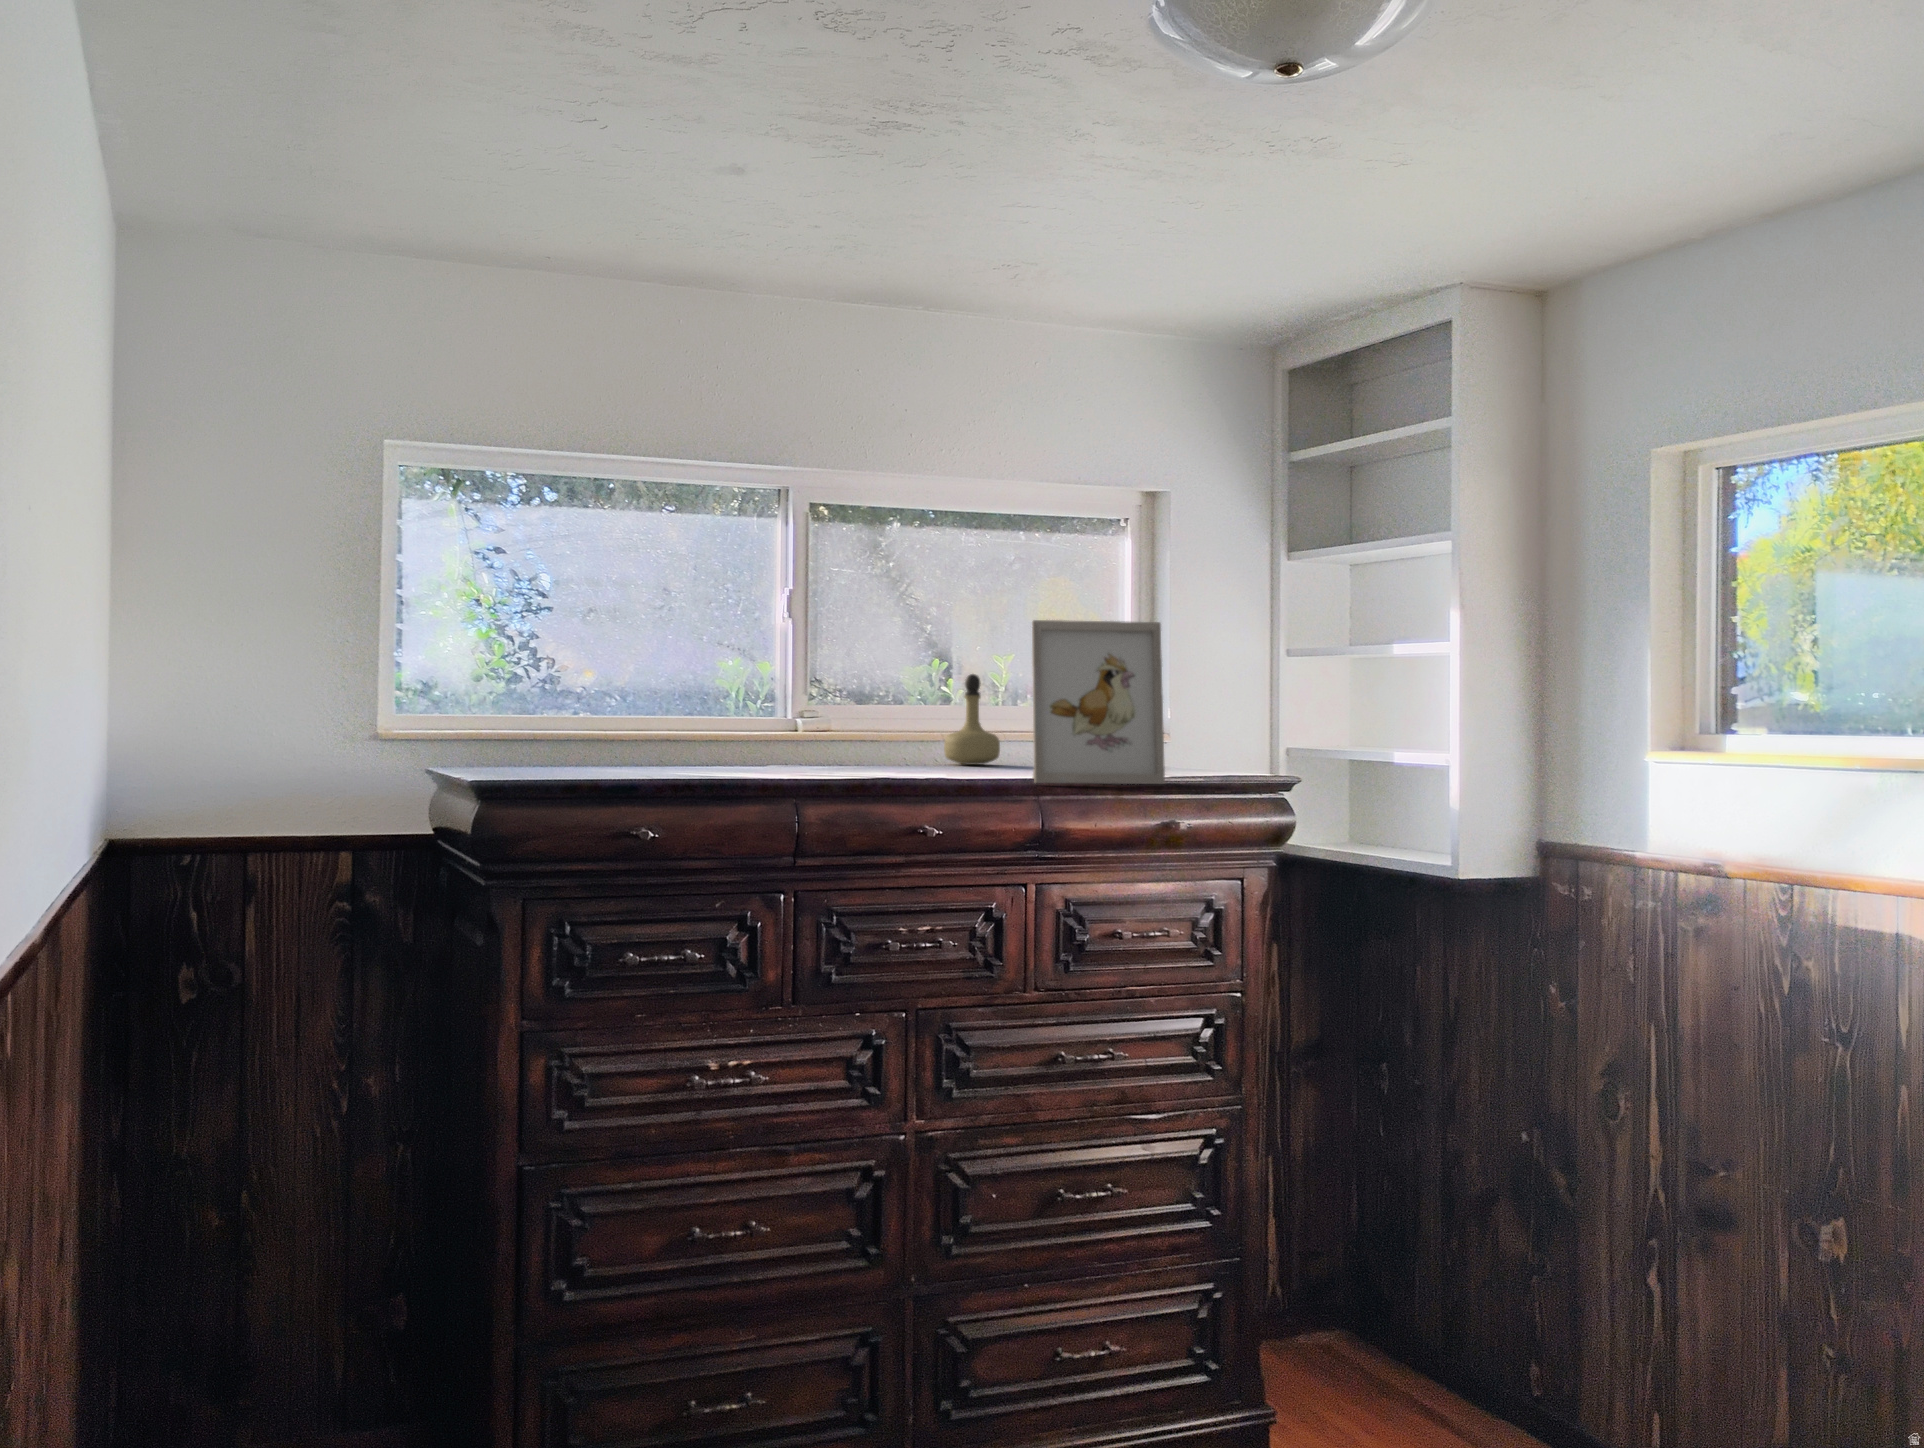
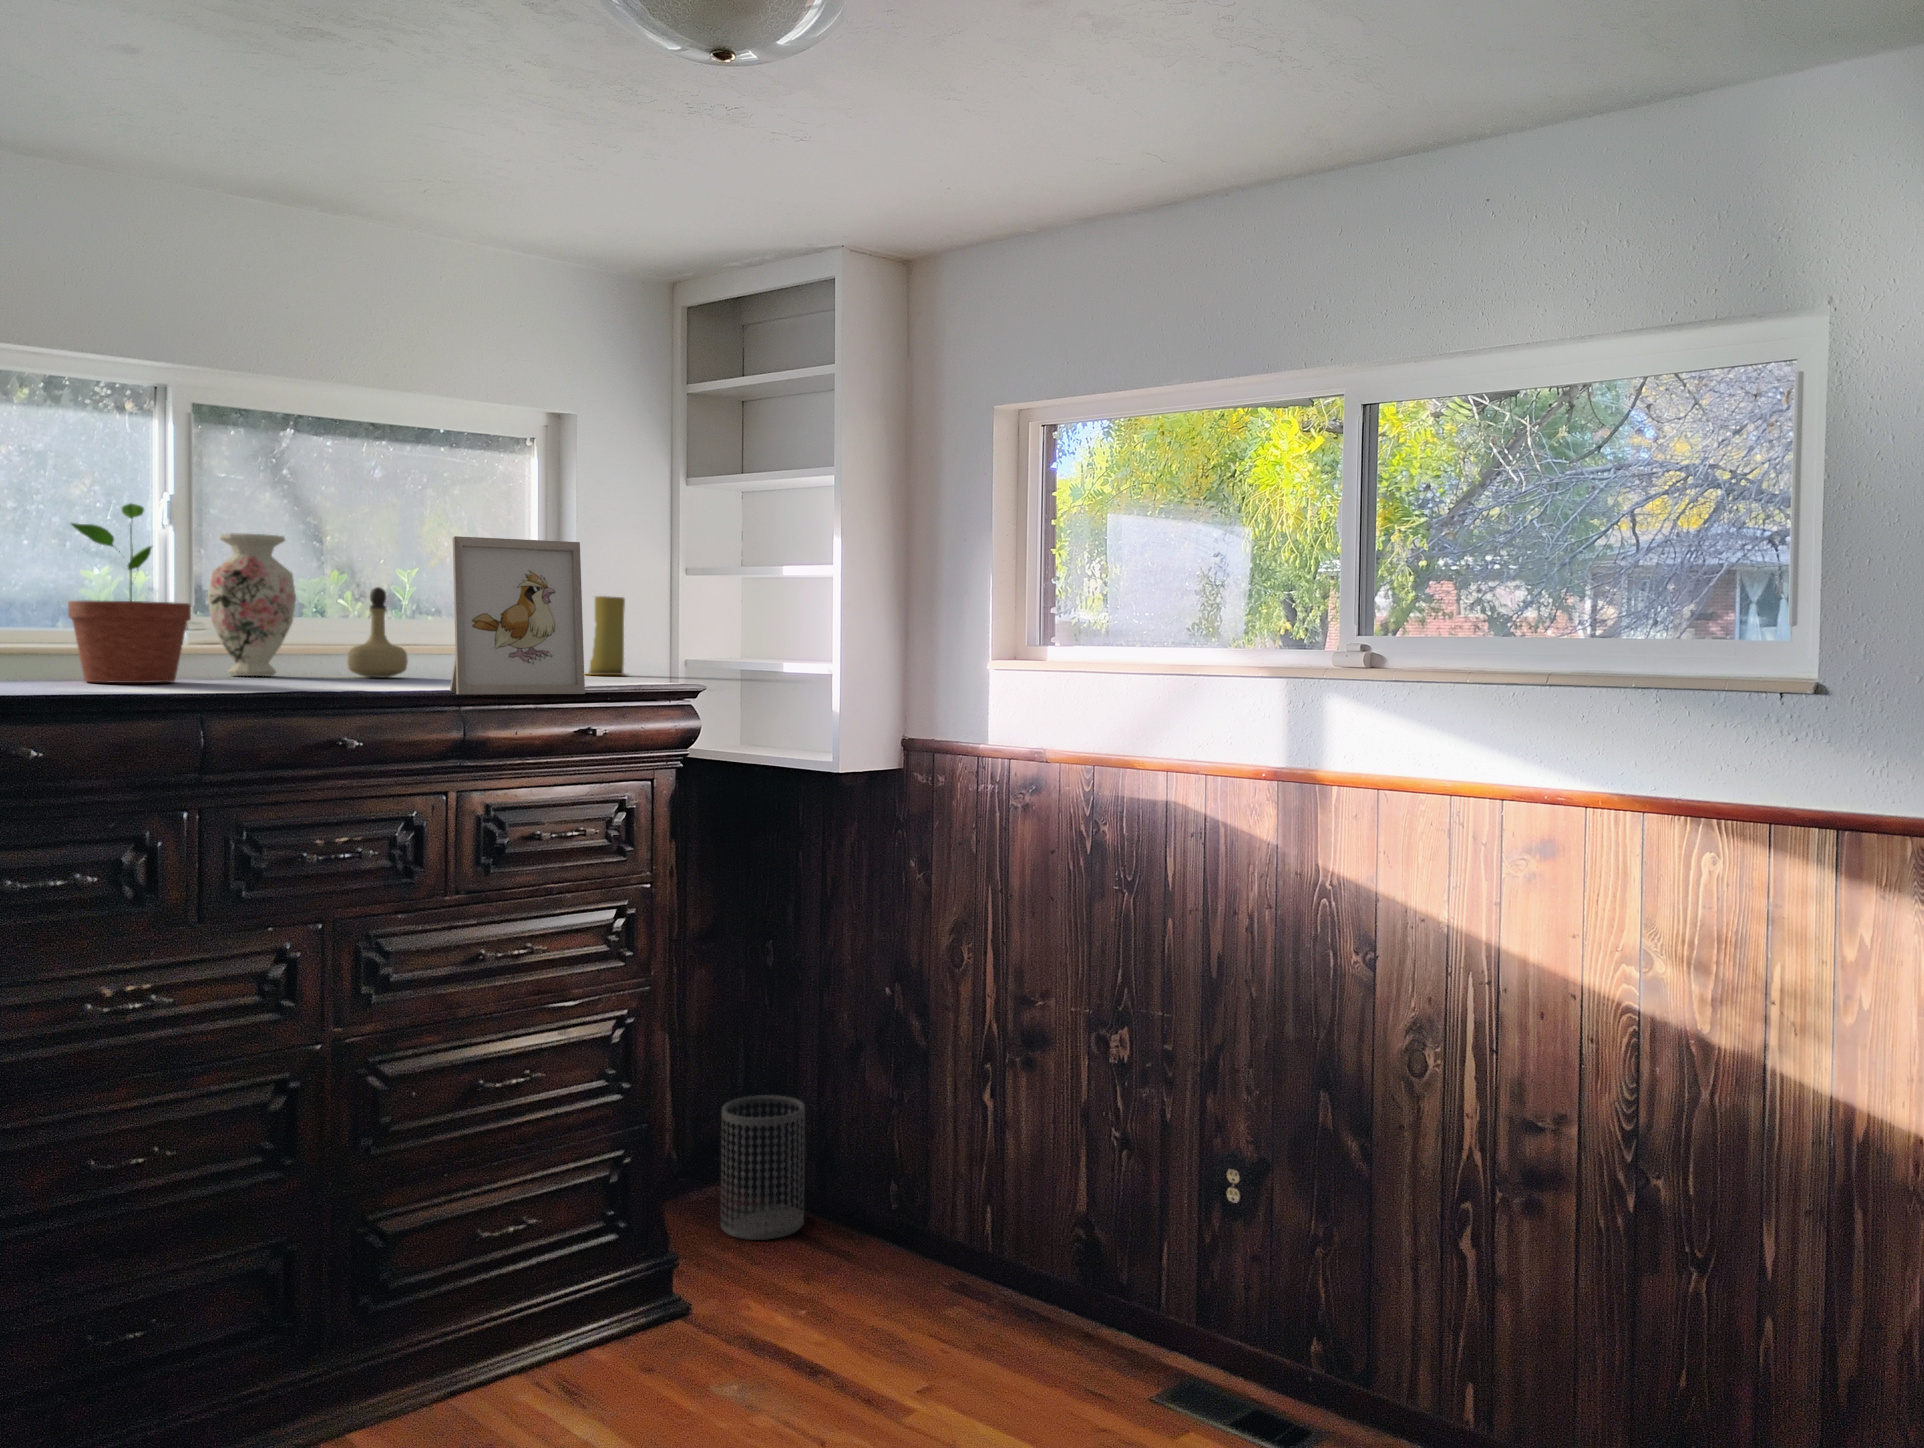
potted plant: none [698,599,800,768] -> present [68,503,191,683]
vase: none [821,624,898,762] -> present [208,533,296,676]
candle: none [1179,680,1228,764] -> present [588,596,625,675]
wastebasket: none [1328,1241,1426,1411] -> present [721,1095,805,1240]

